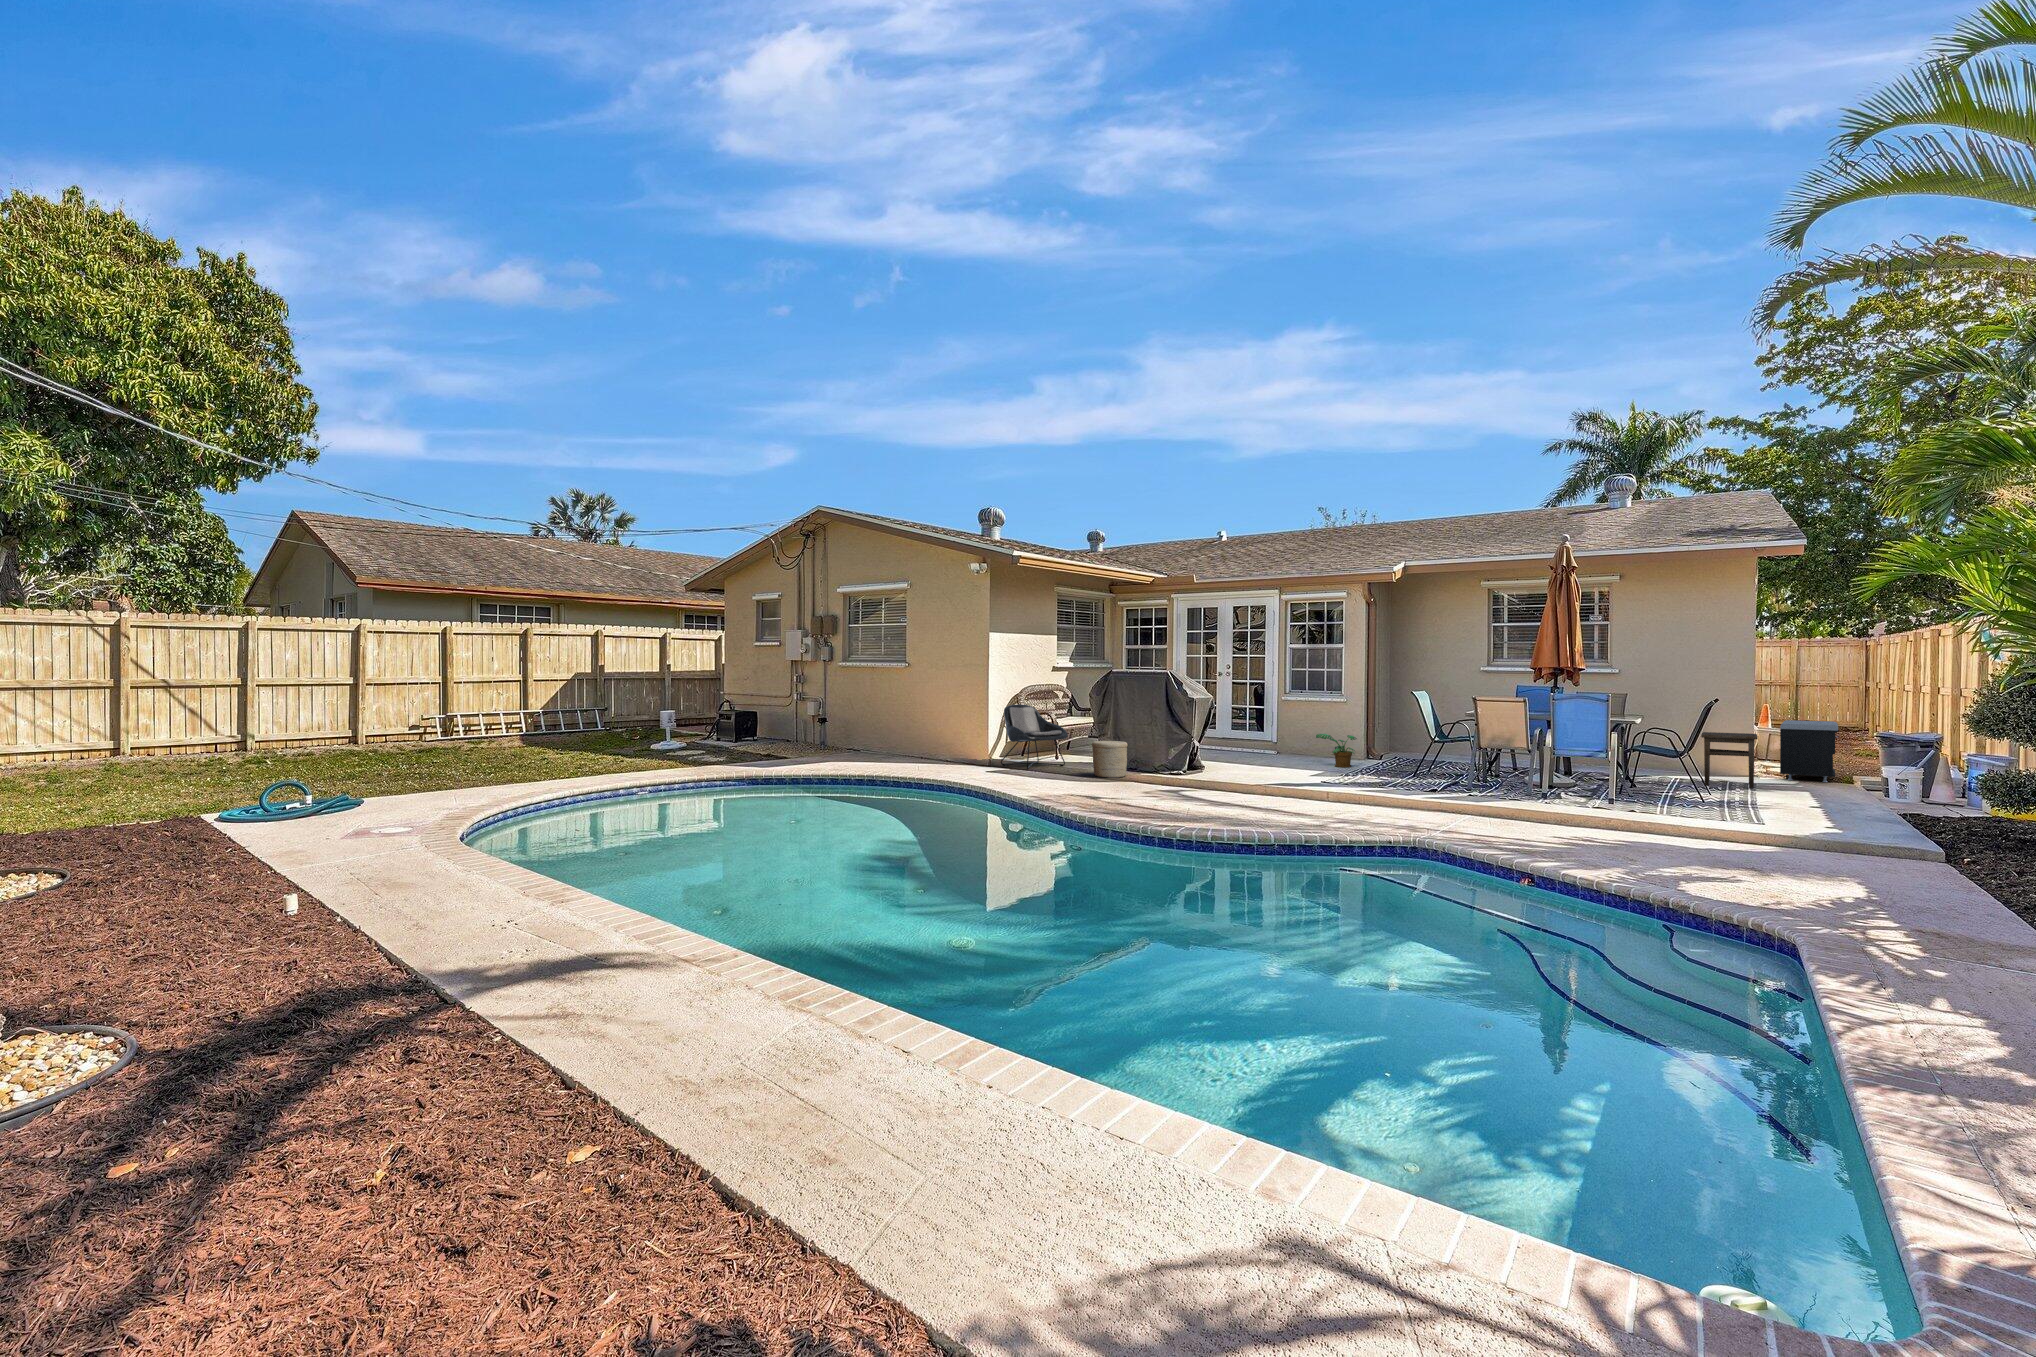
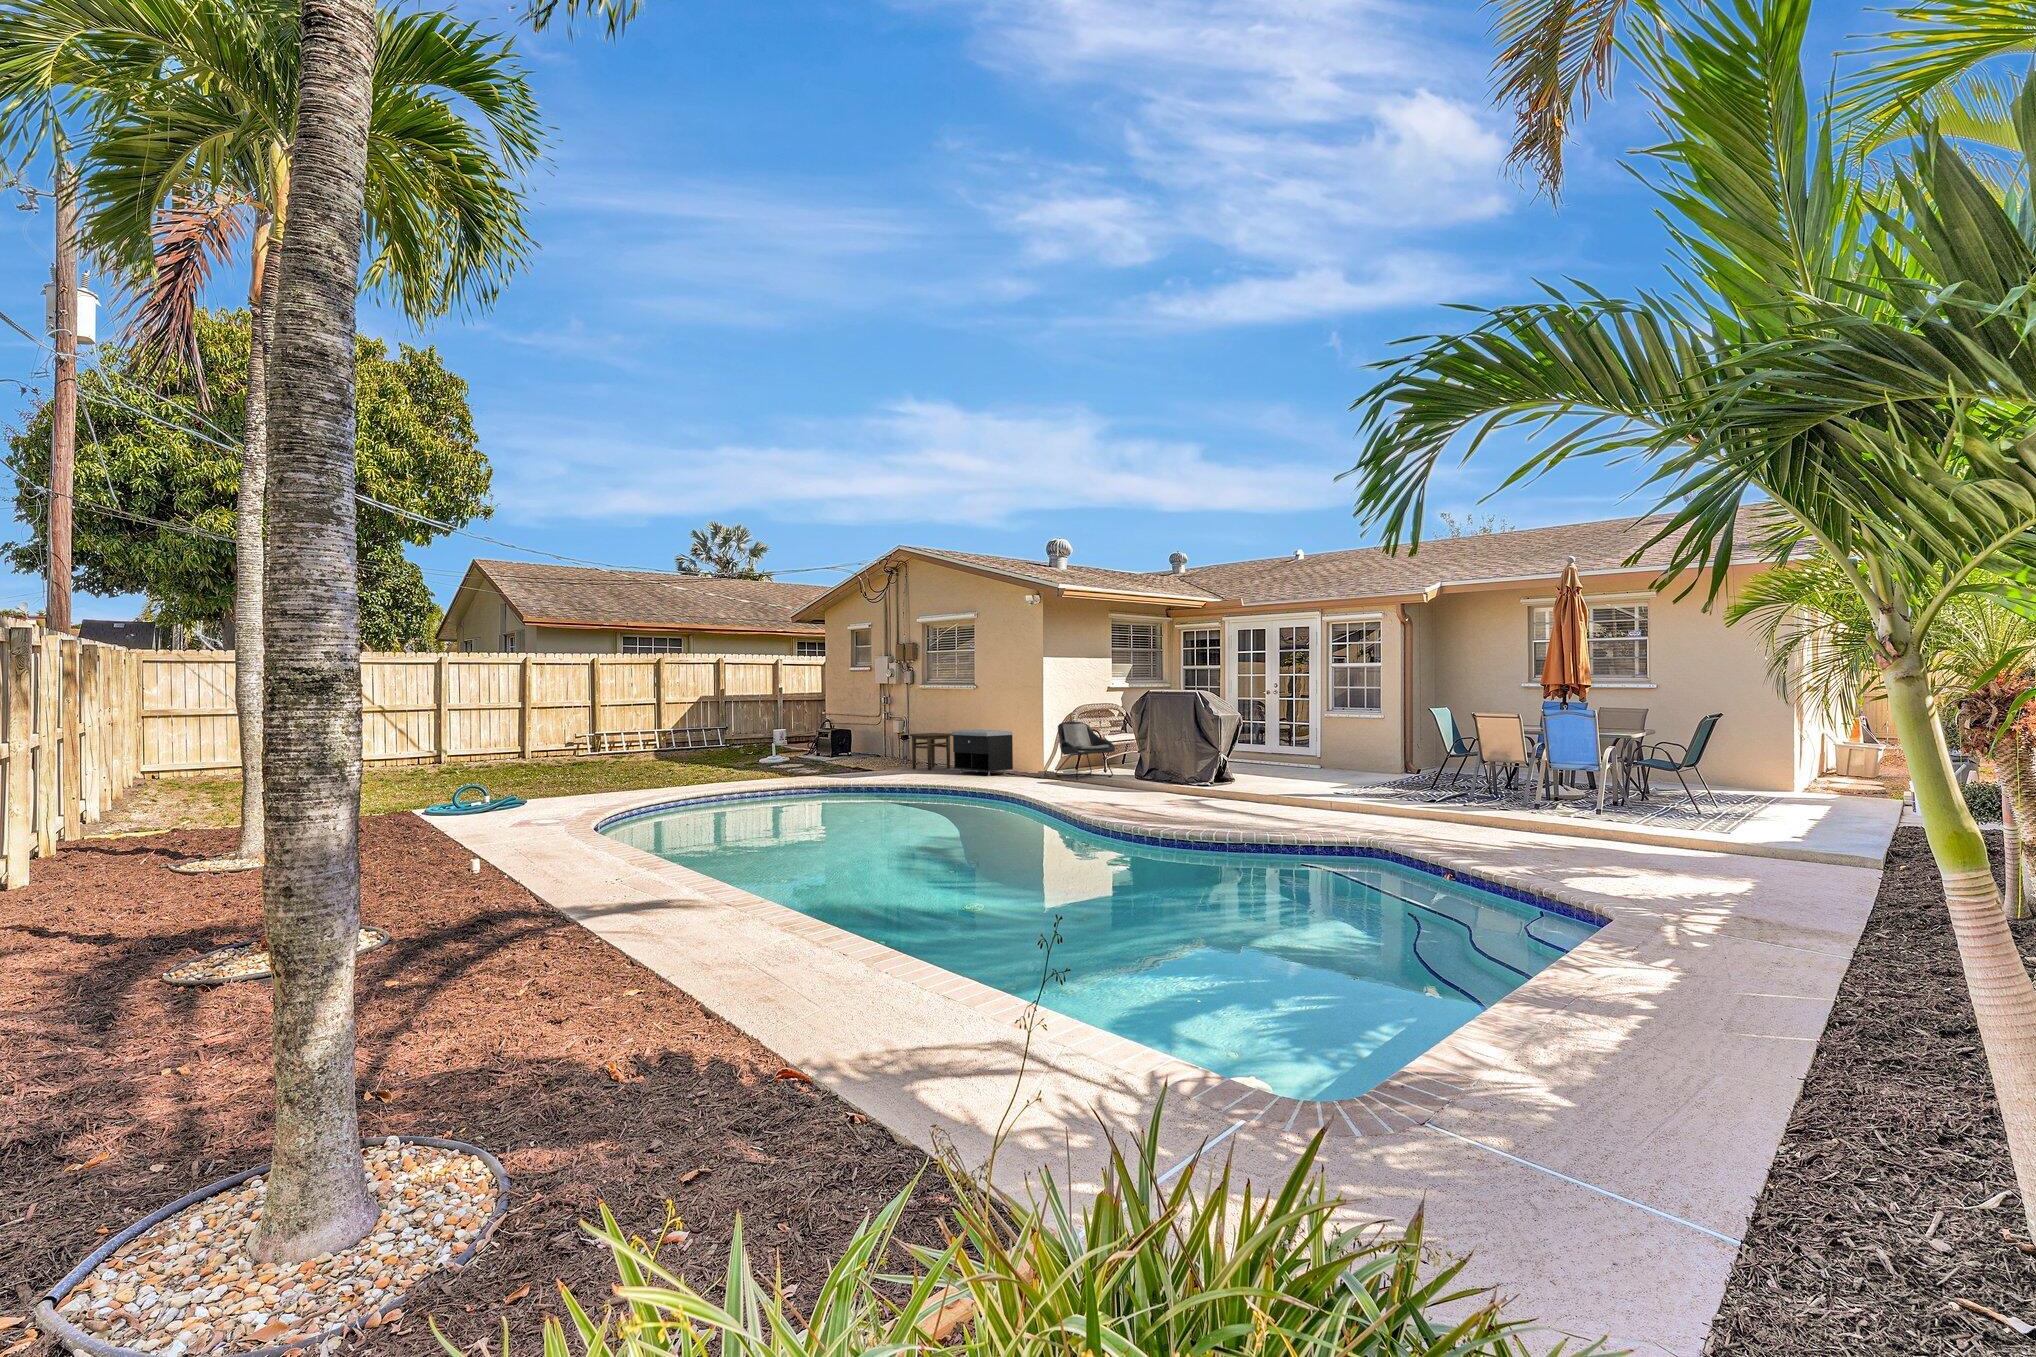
storage bench: present [1780,720,1838,782] -> present [952,730,1013,776]
side table: present [1701,732,1758,788] -> present [910,733,952,770]
potted plant: present [1316,734,1357,767] -> none [1348,747,1389,778]
woven basket: present [1092,741,1128,778] -> none [1130,754,1162,786]

